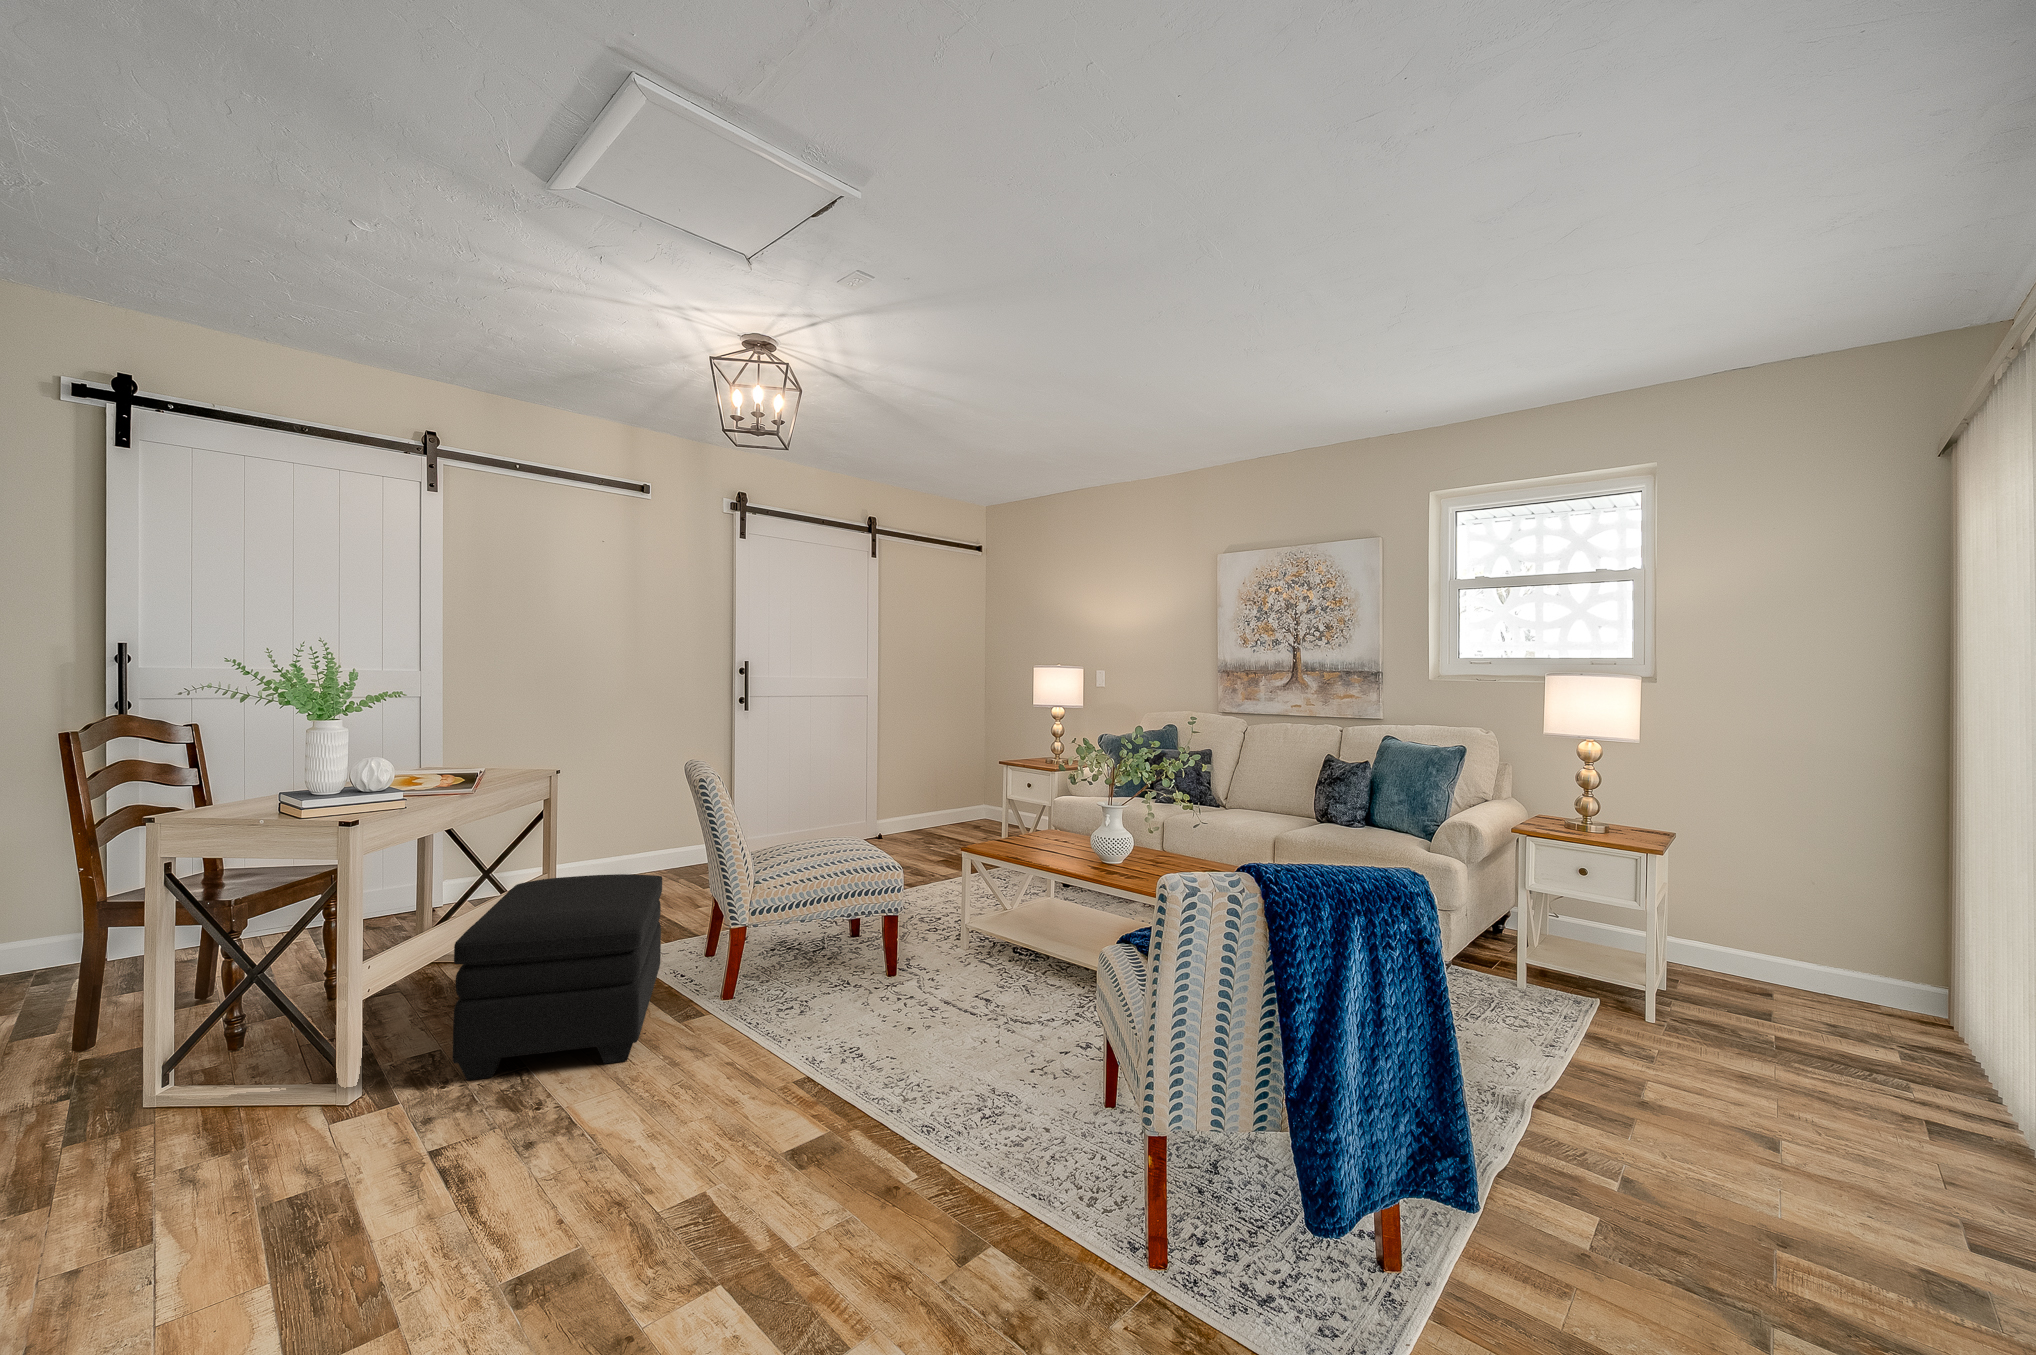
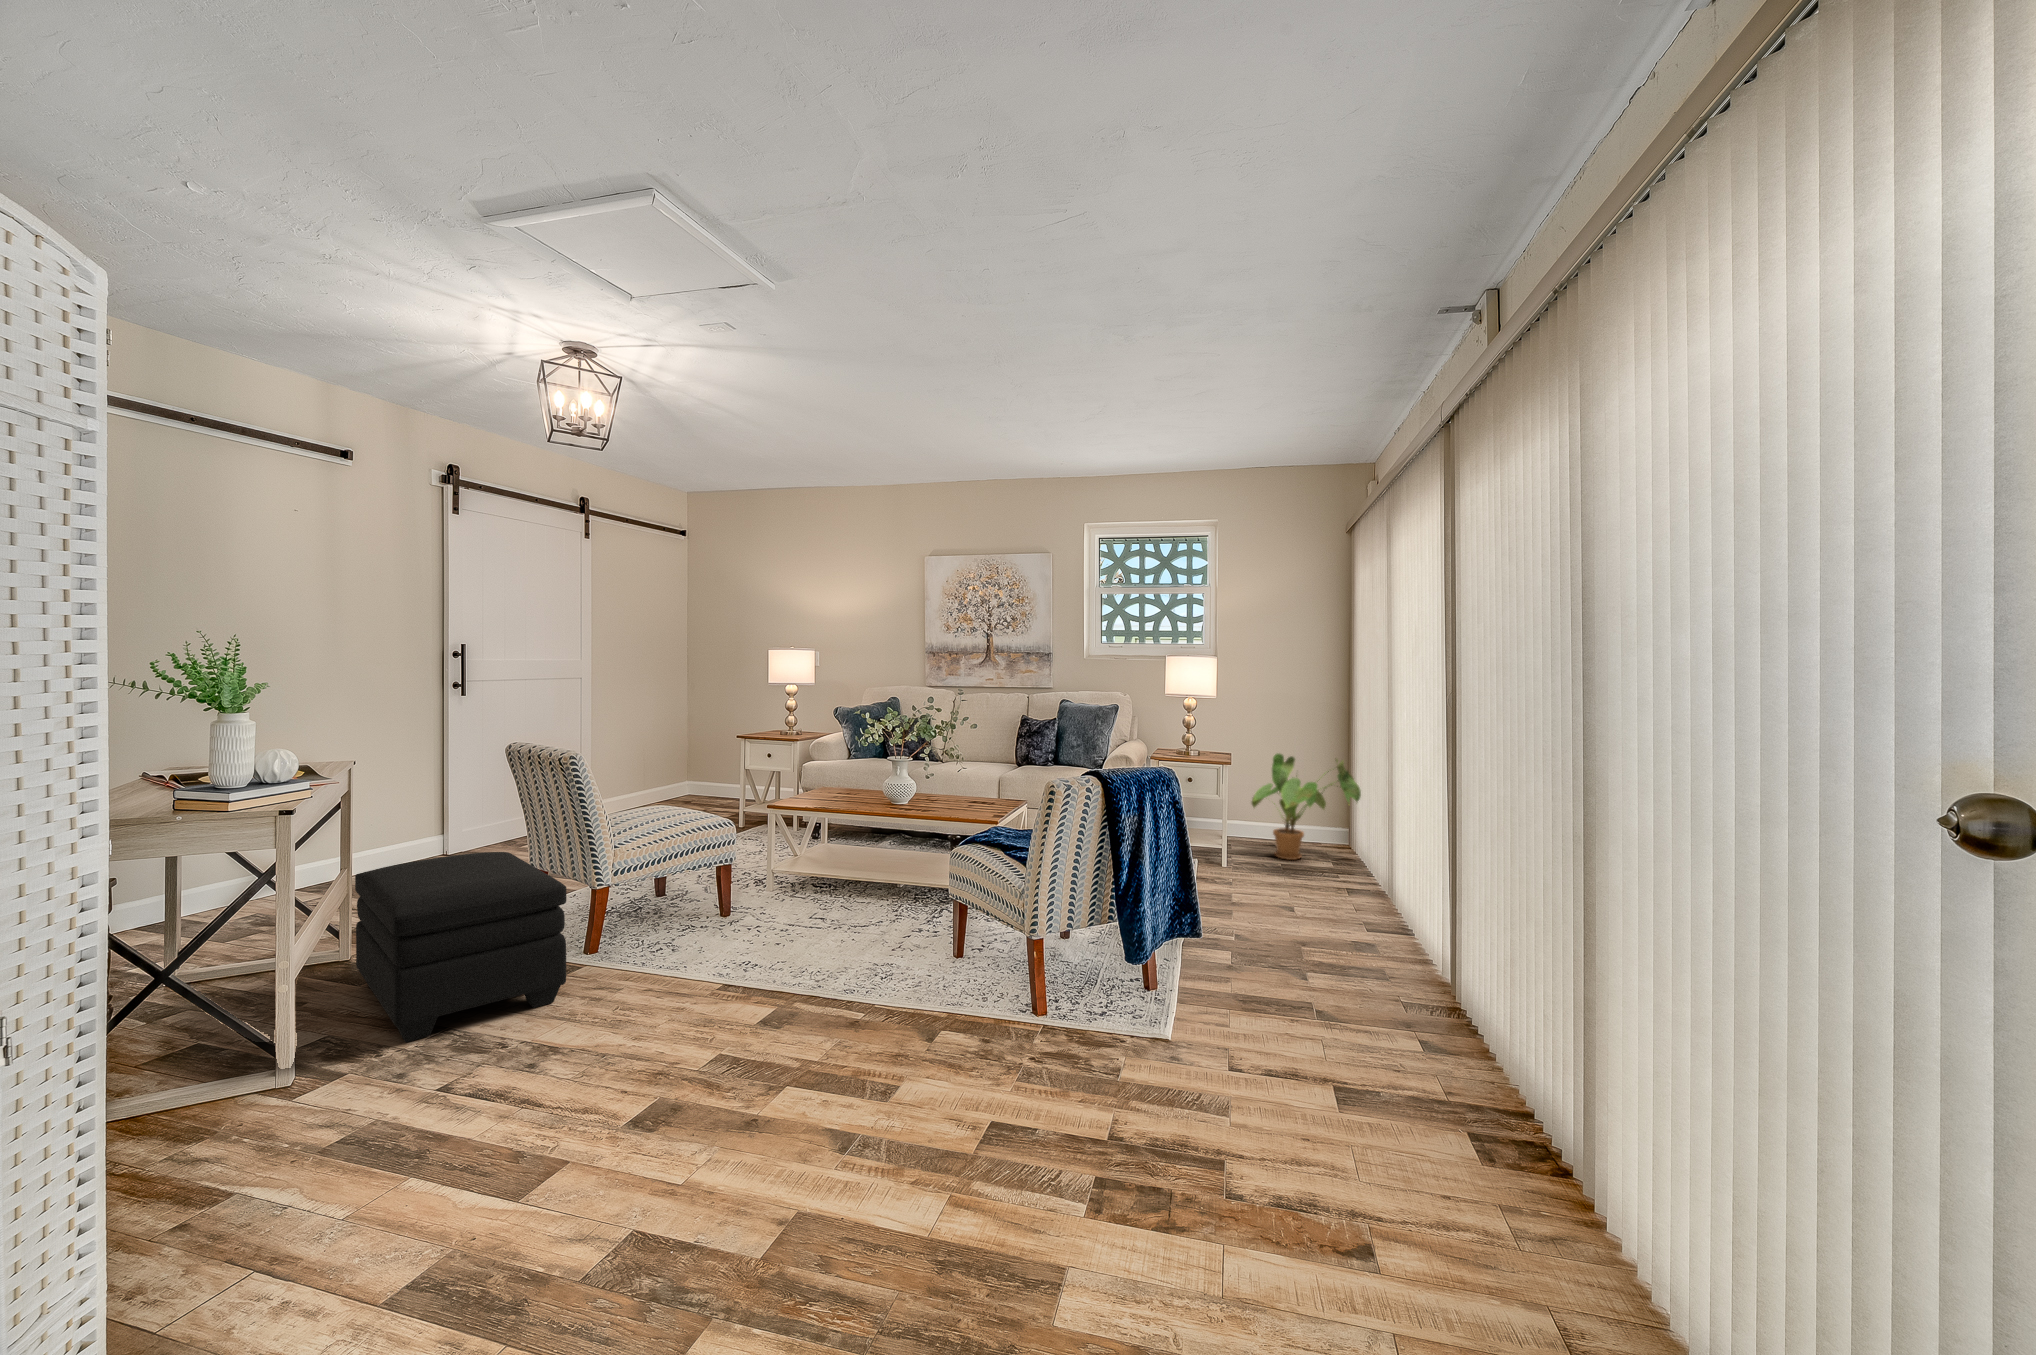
house plant: none [1711,841,1964,1031] -> present [1252,753,1361,860]

